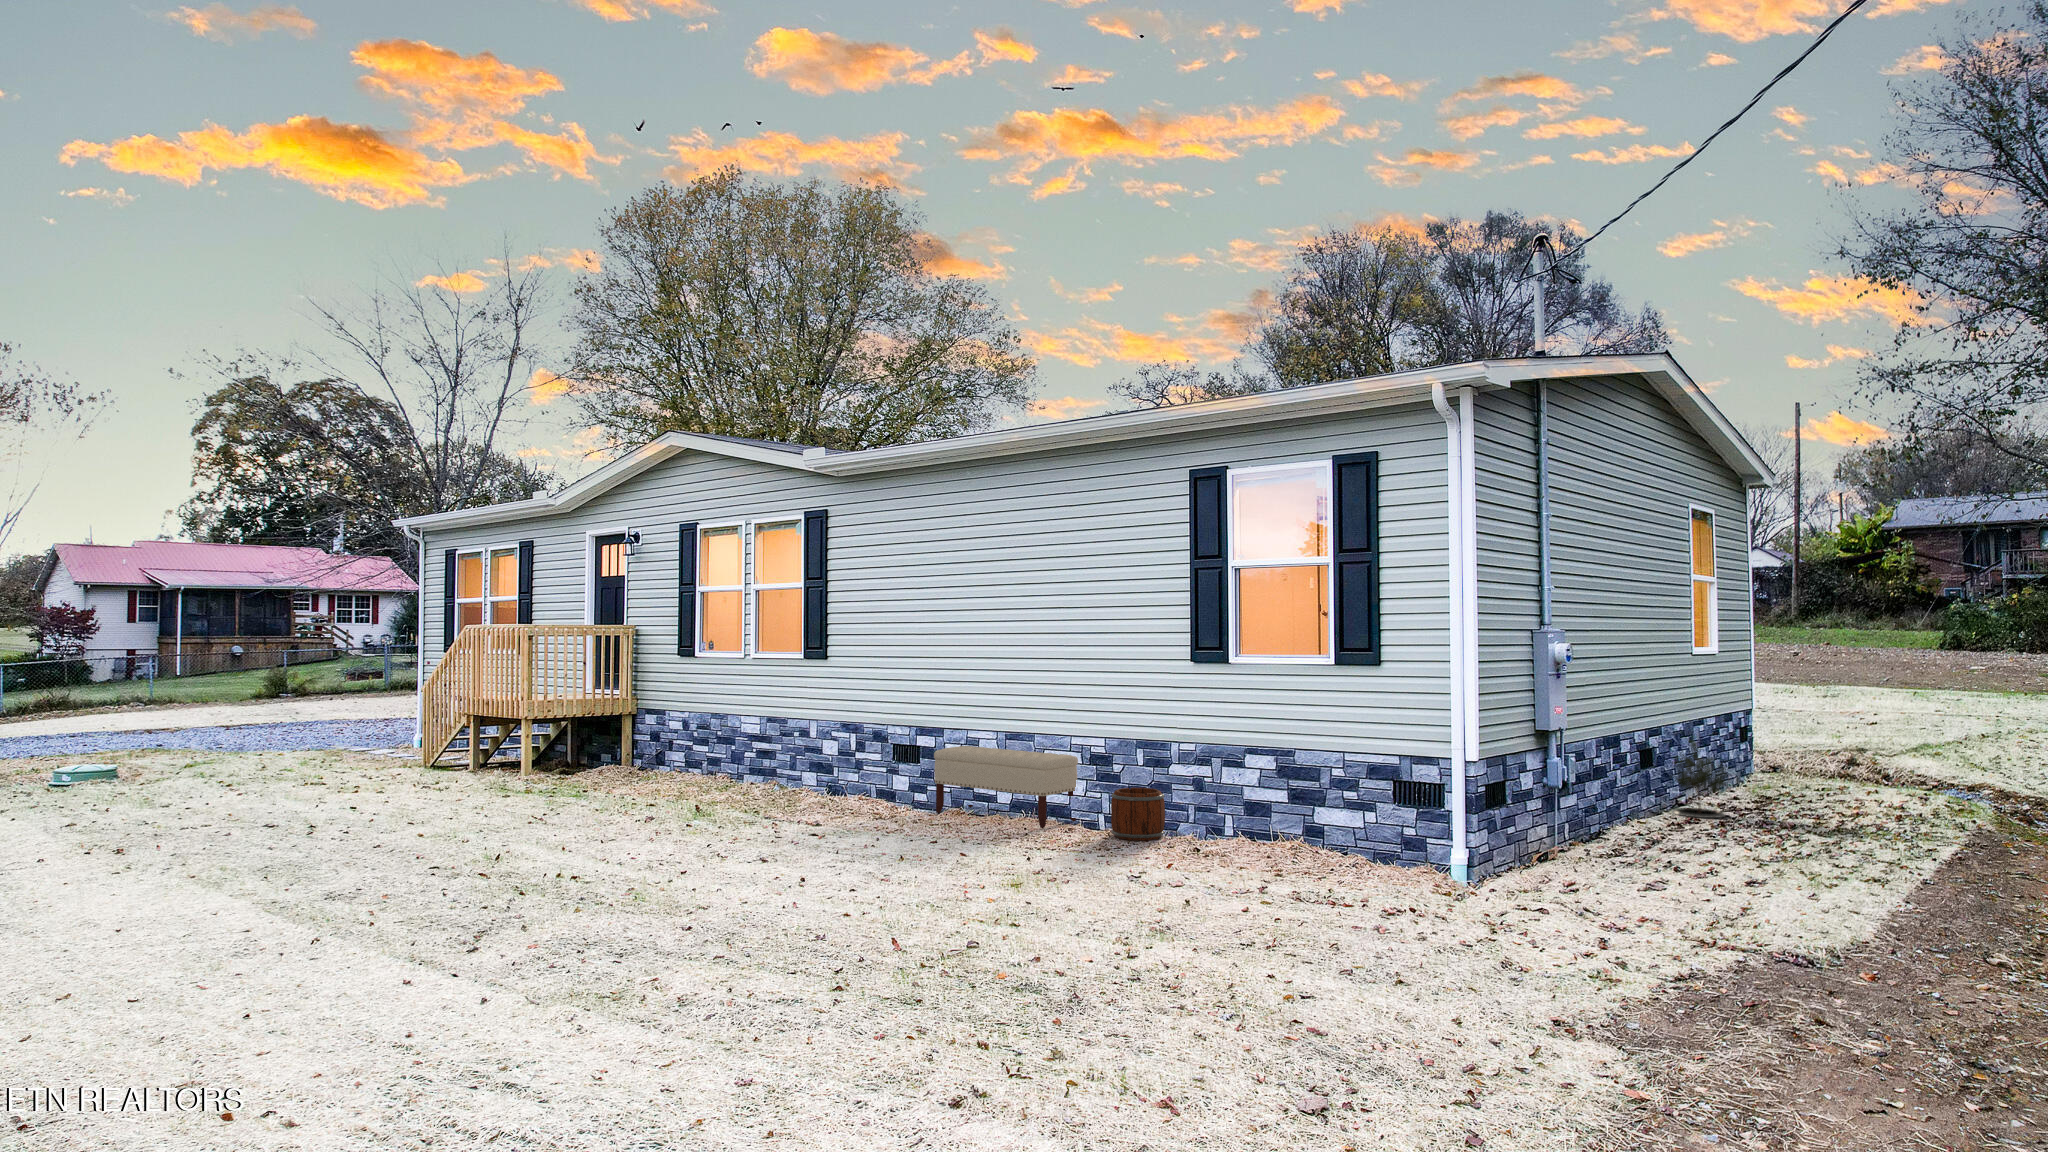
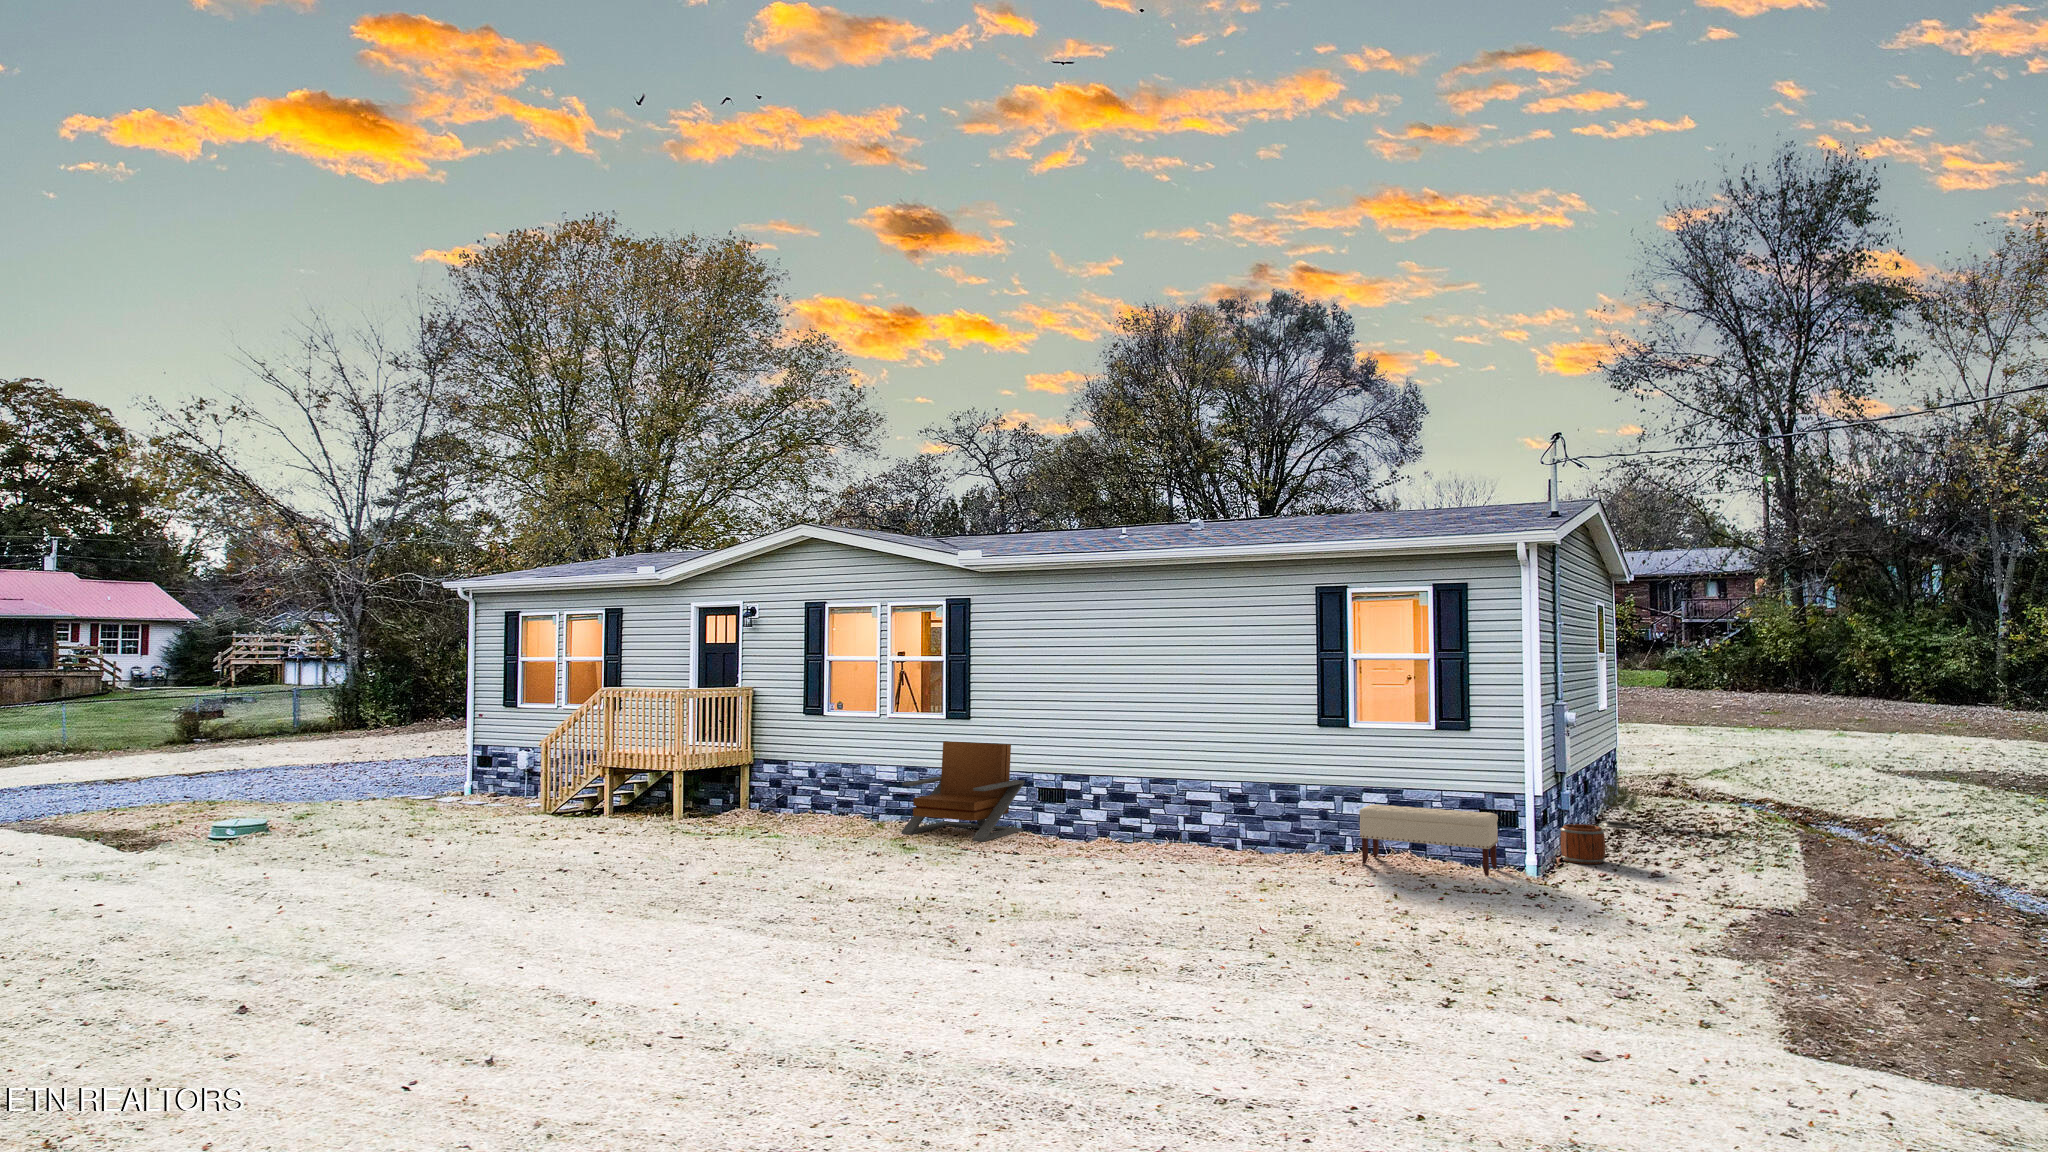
lounge chair: none [722,686,873,807] -> present [902,741,1025,842]
bench: present [934,746,1078,828] -> present [1359,804,1498,876]
bucket: present [1111,788,1165,840] -> present [1560,824,1605,864]

